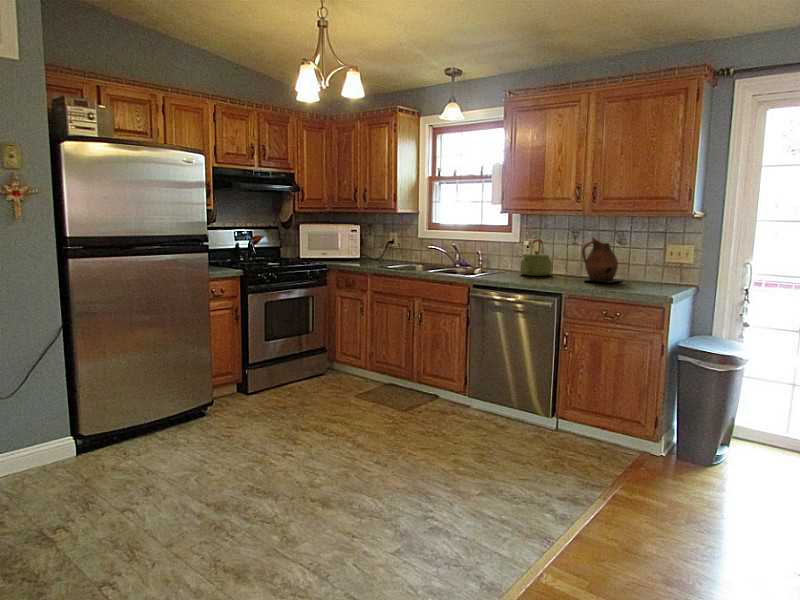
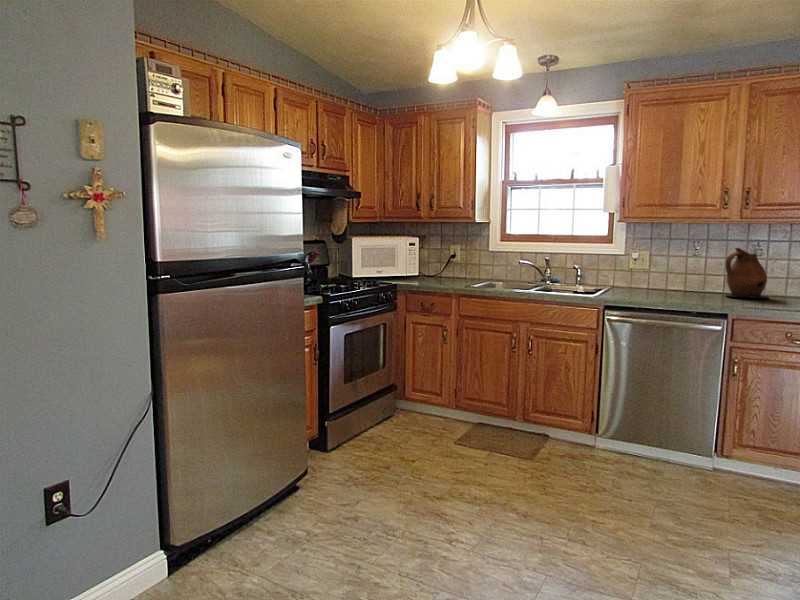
kettle: present [520,239,552,276] -> none [637,251,675,292]

